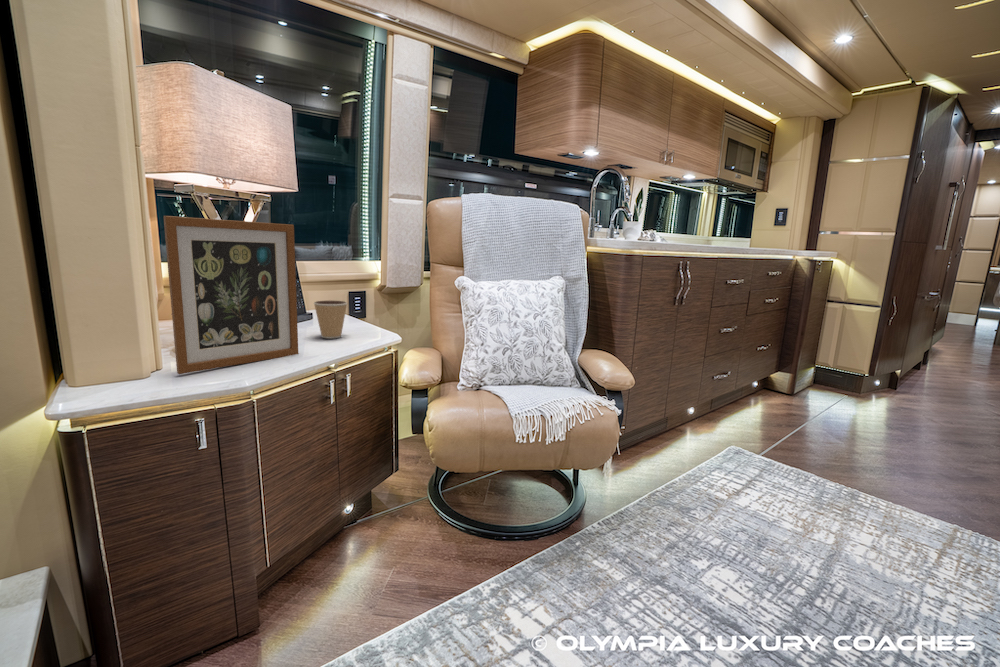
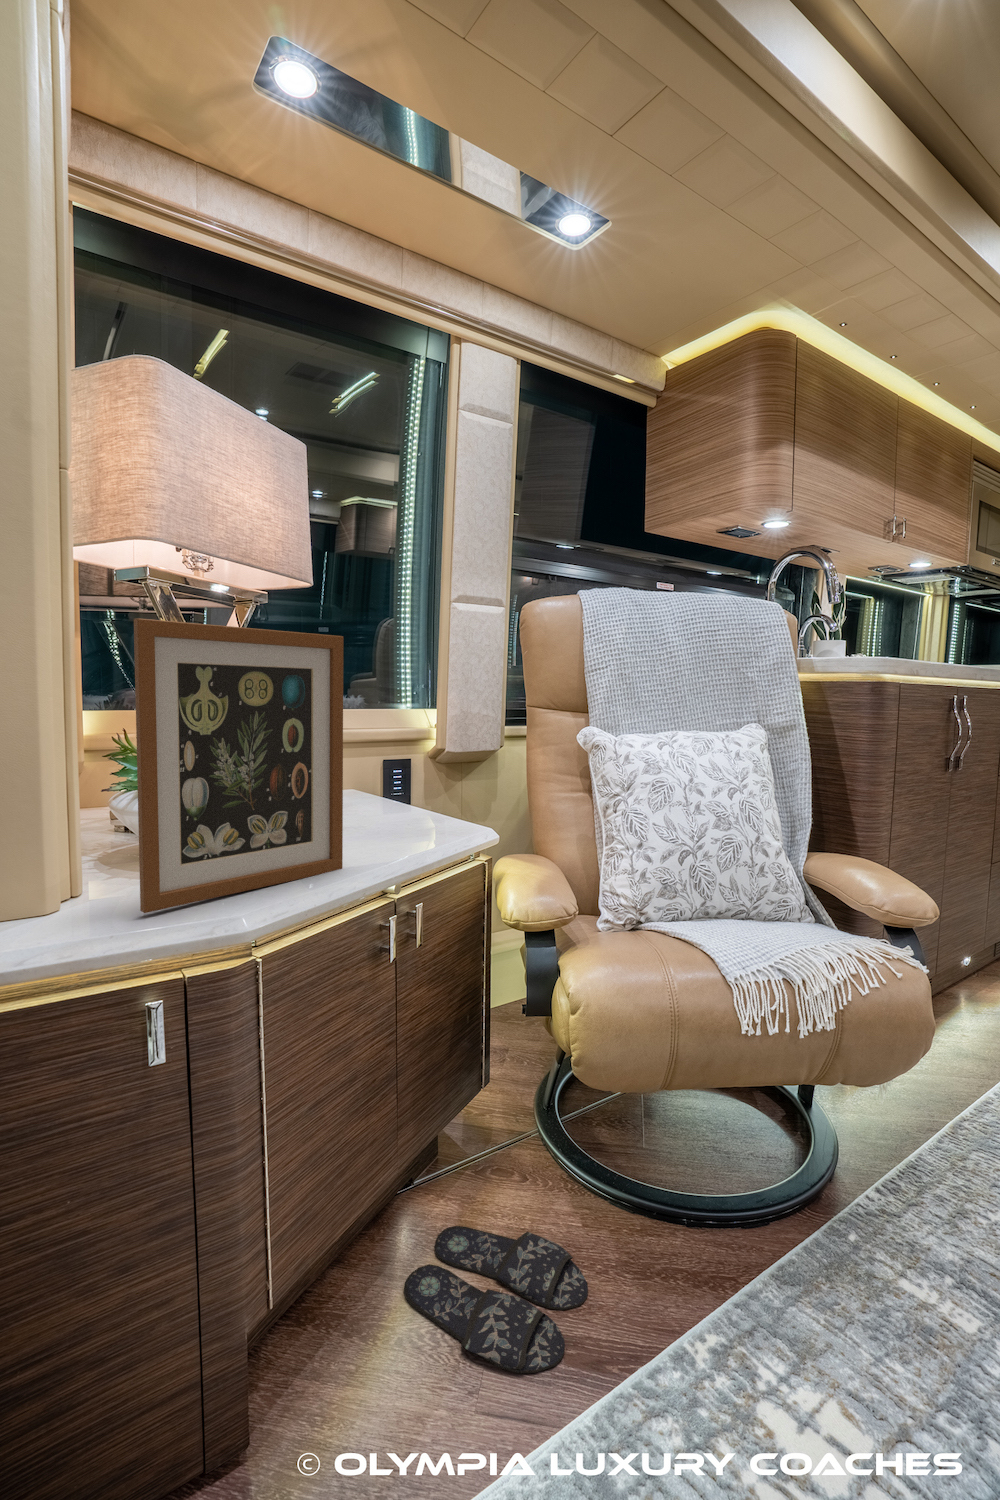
coffee cup: present [314,301,347,339] -> none [358,771,415,838]
slippers: none [338,543,435,602] -> present [404,1226,588,1373]

